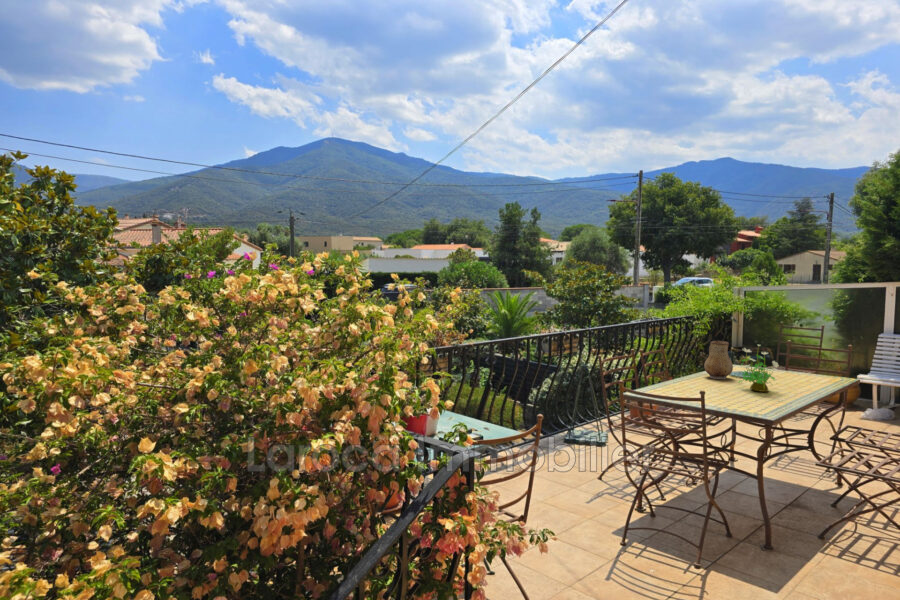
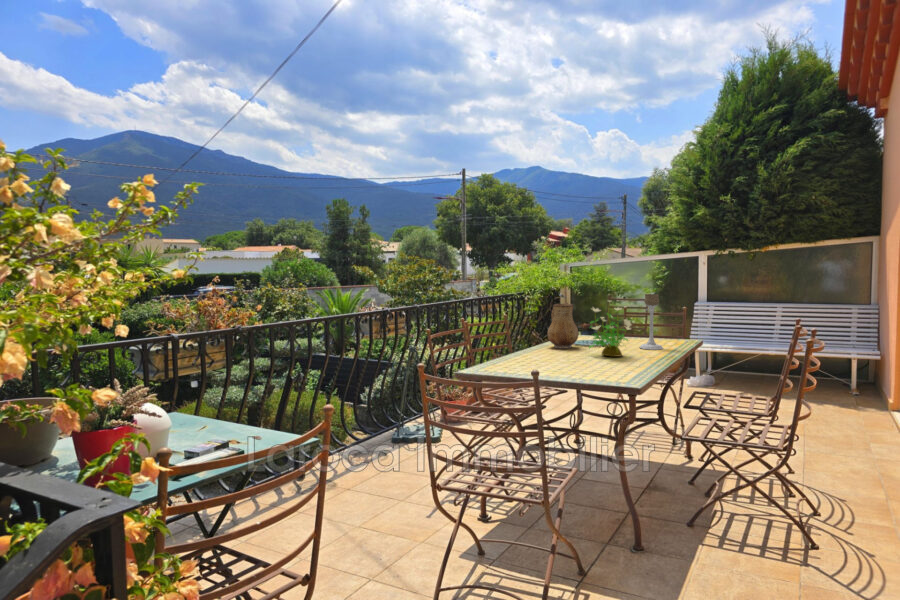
candle holder: none [790,338,813,388] -> present [640,294,663,350]

